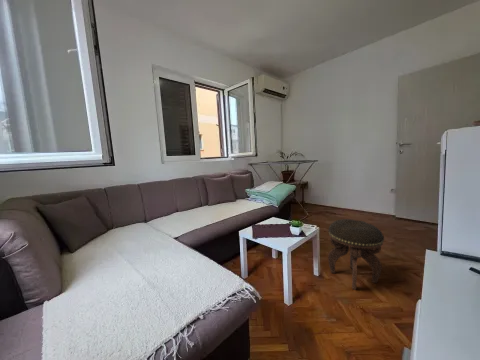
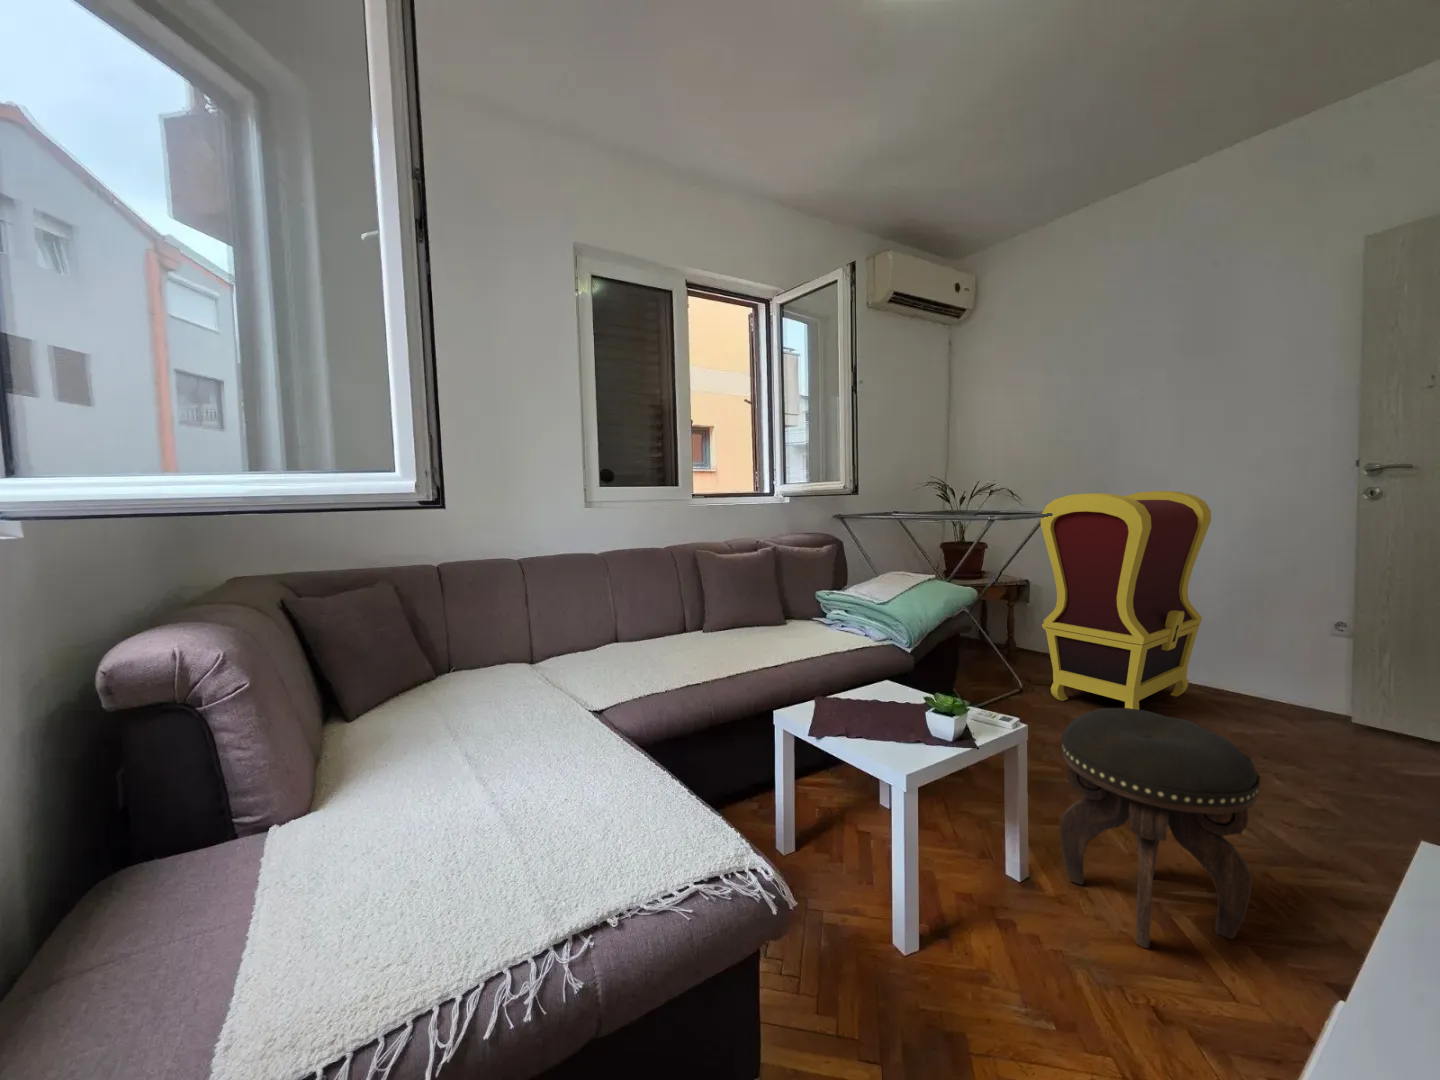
armchair: none [312,153,357,222] -> present [1041,491,1211,710]

